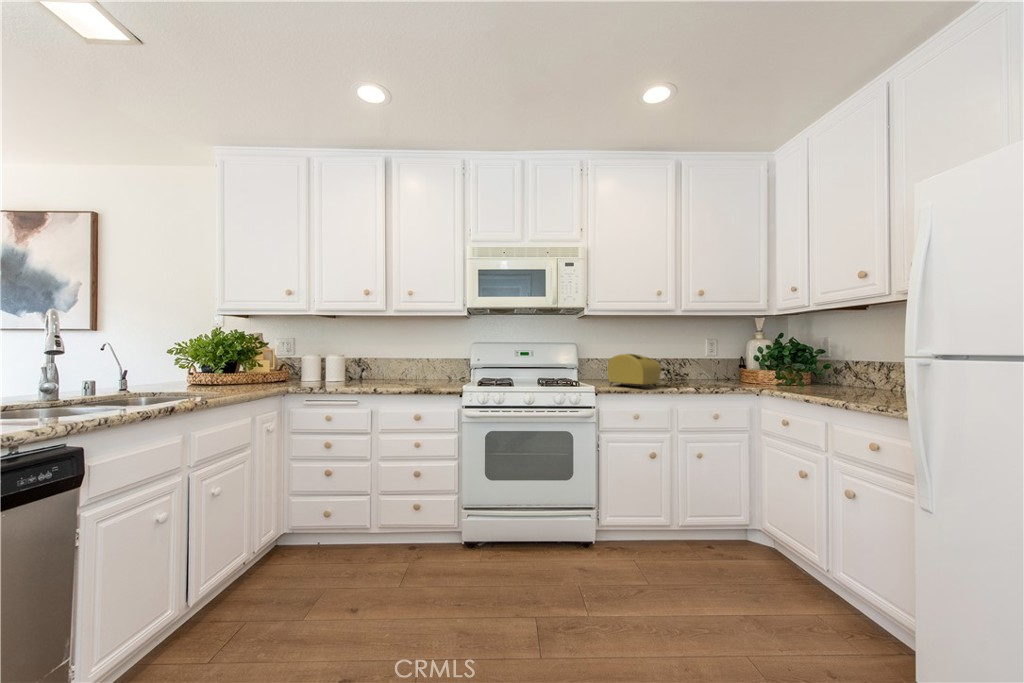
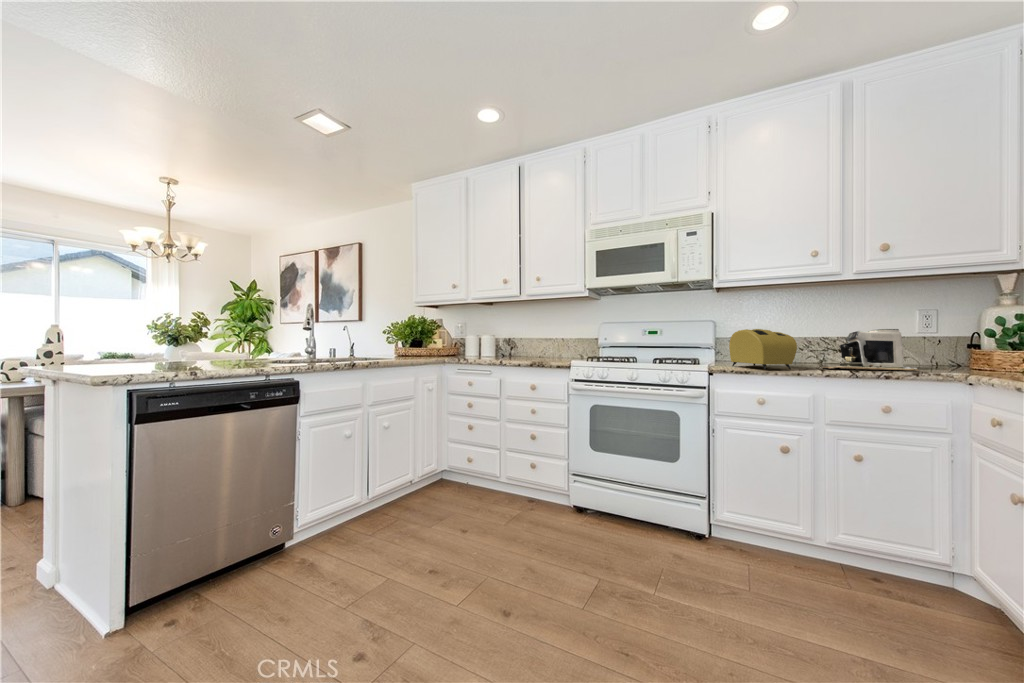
coffee maker: none [667,354,725,386] -> present [827,329,919,371]

